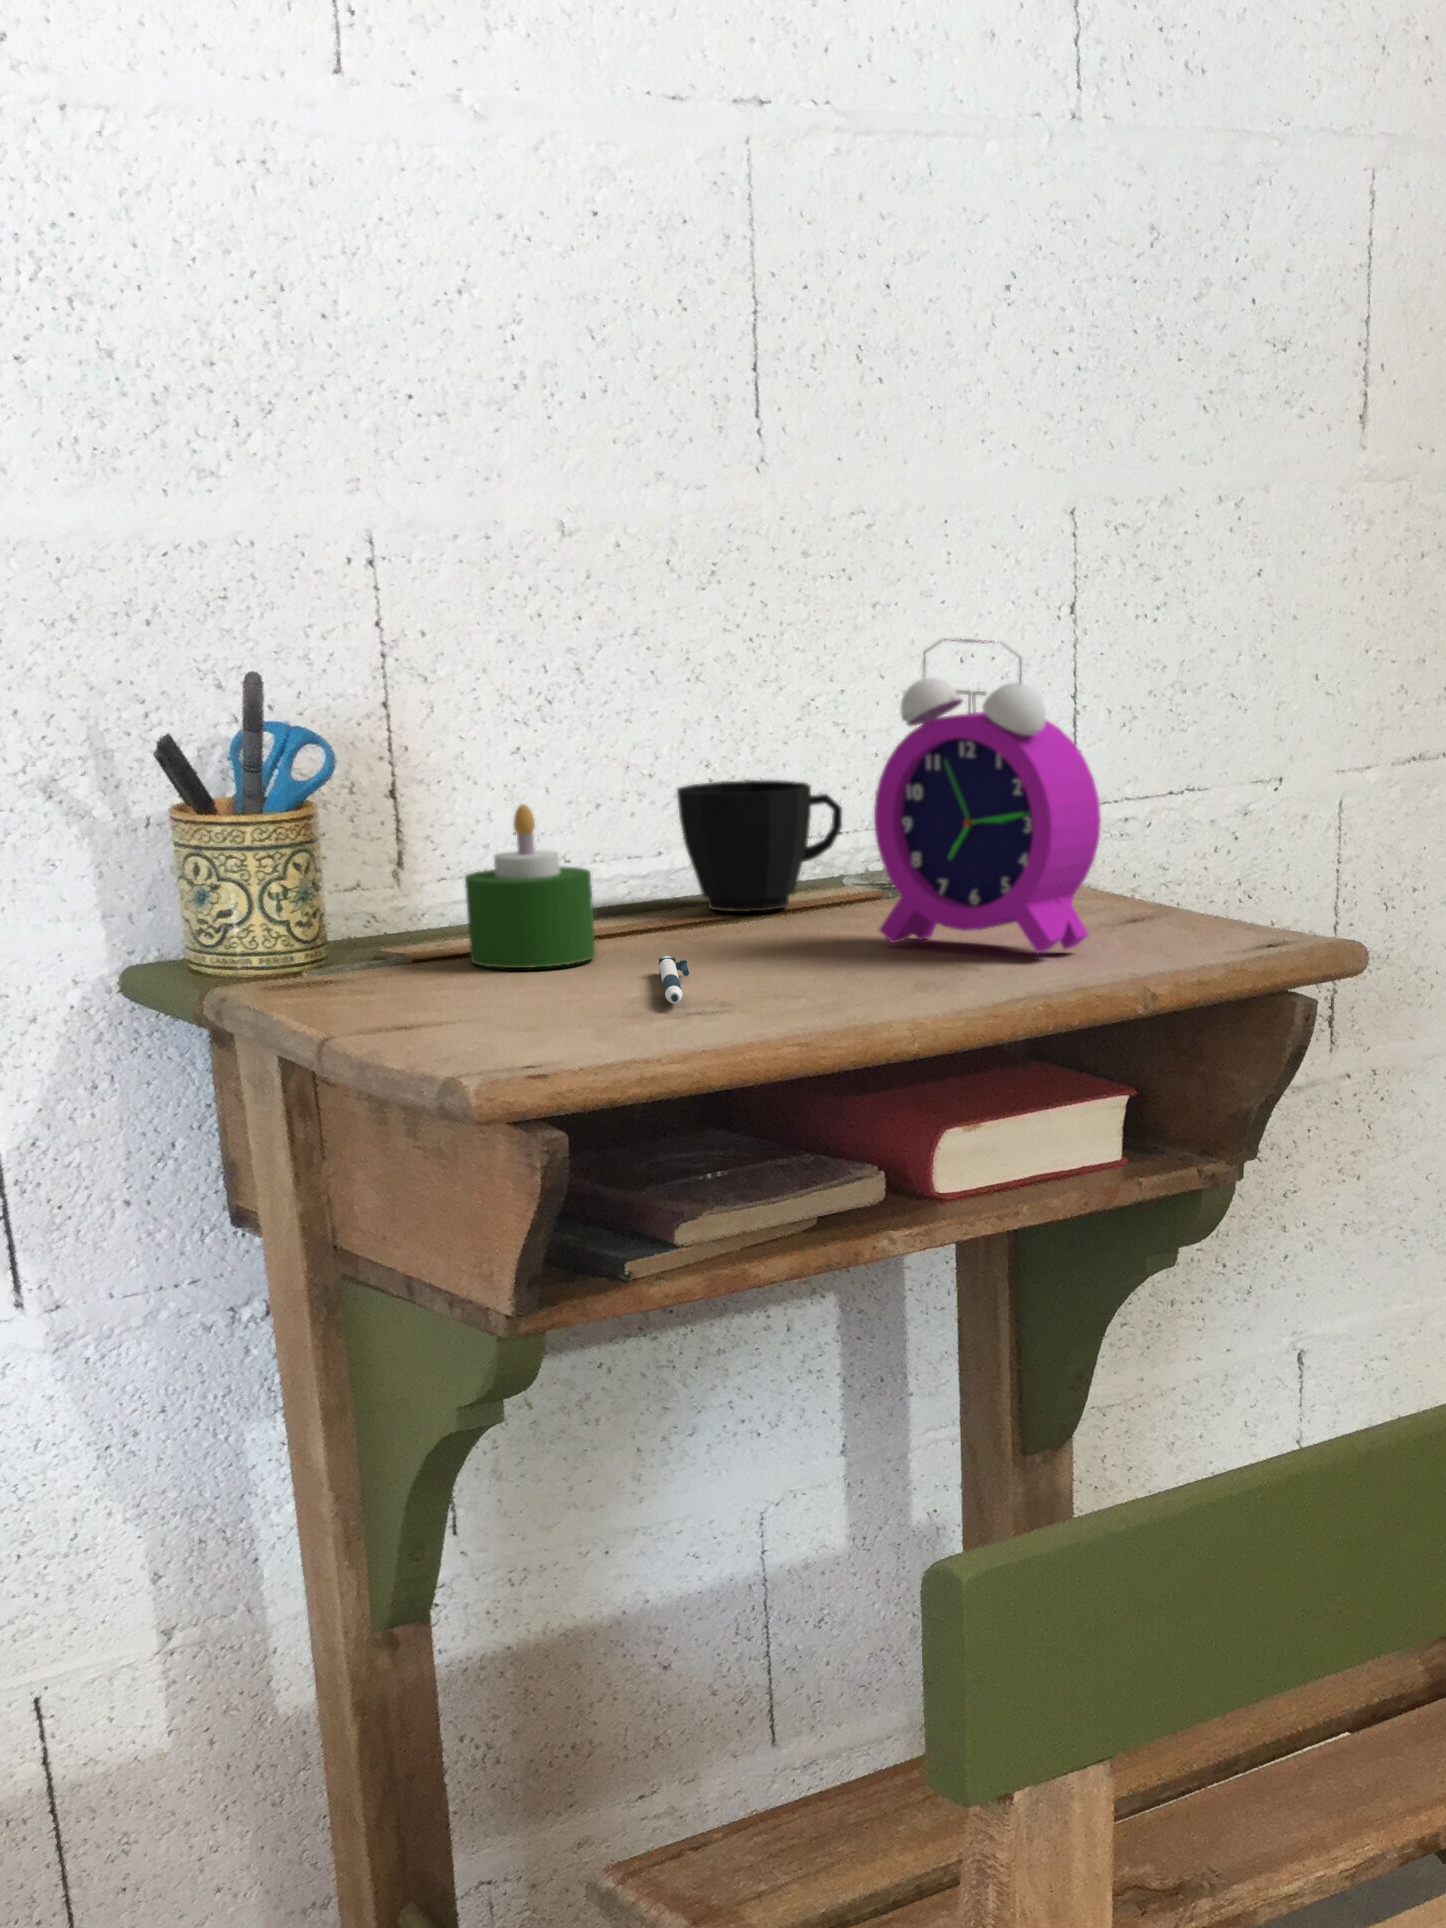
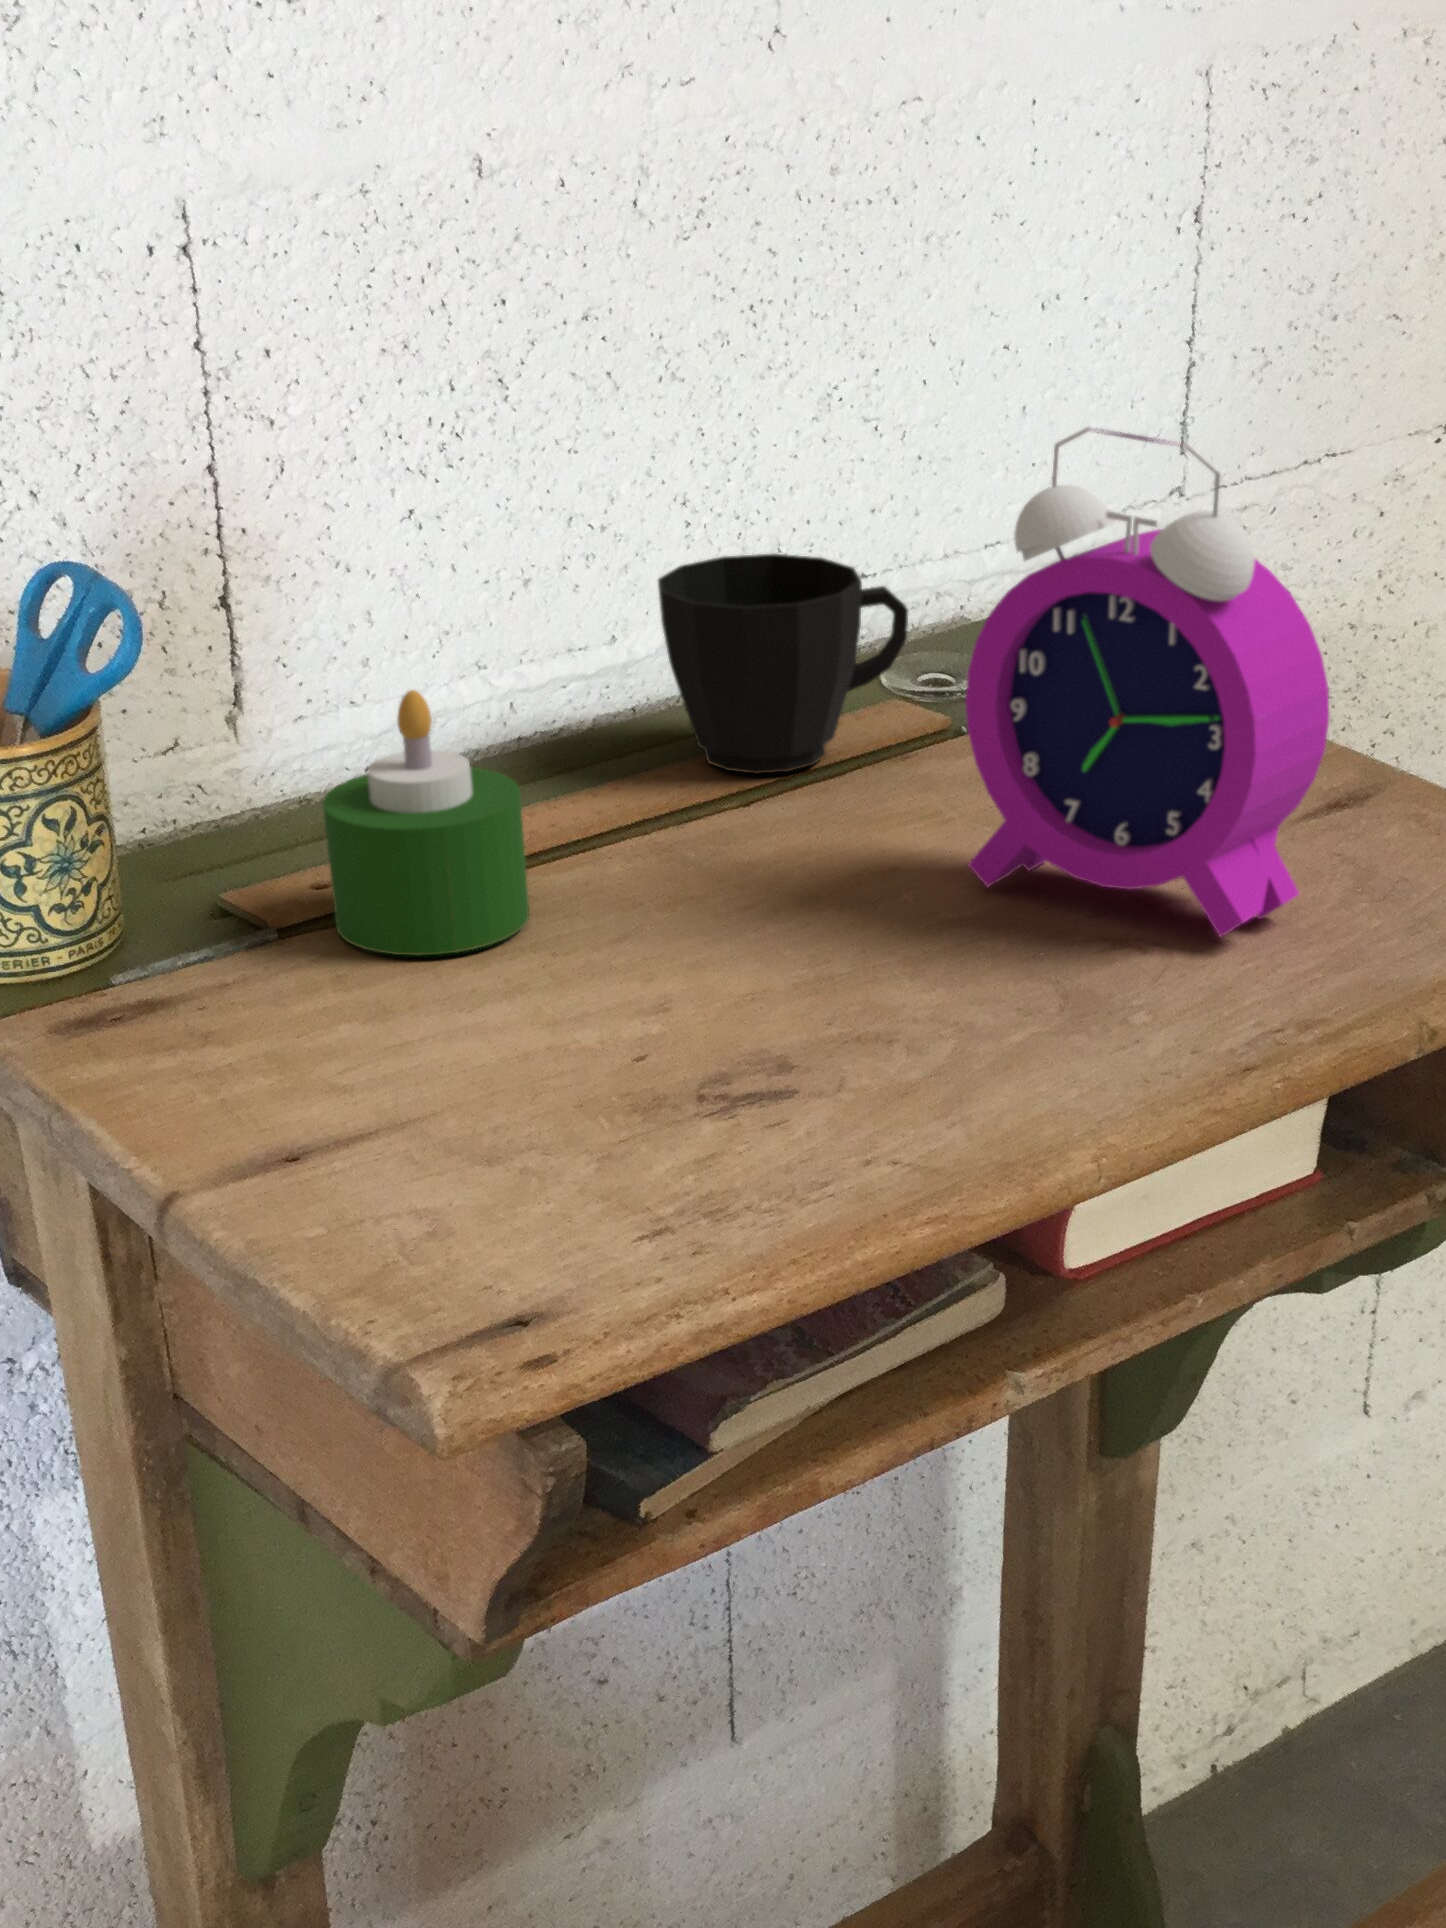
pen: present [659,956,689,1003] -> none [626,948,673,1102]

